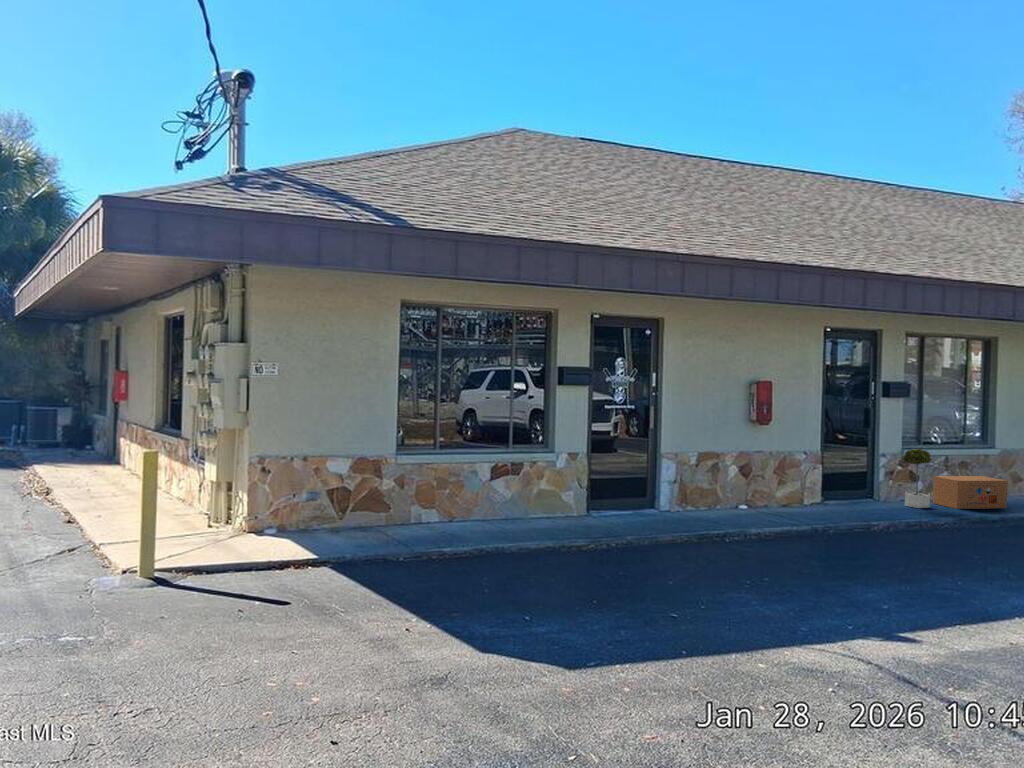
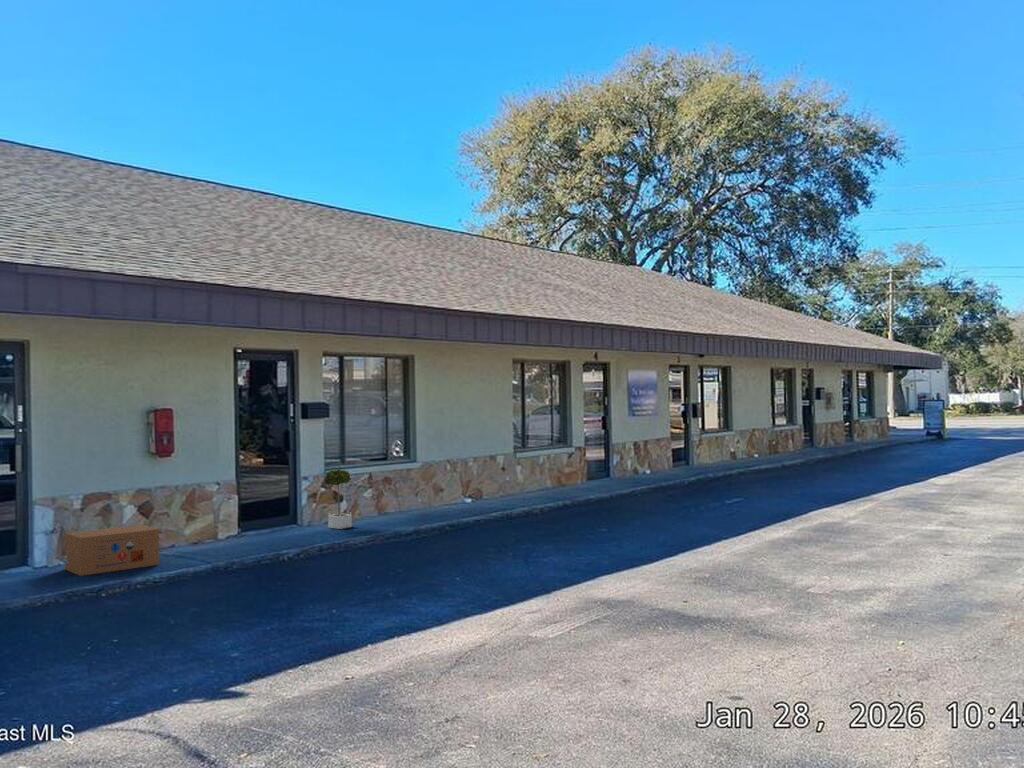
cardboard box: present [933,476,1008,509] -> present [65,525,159,576]

